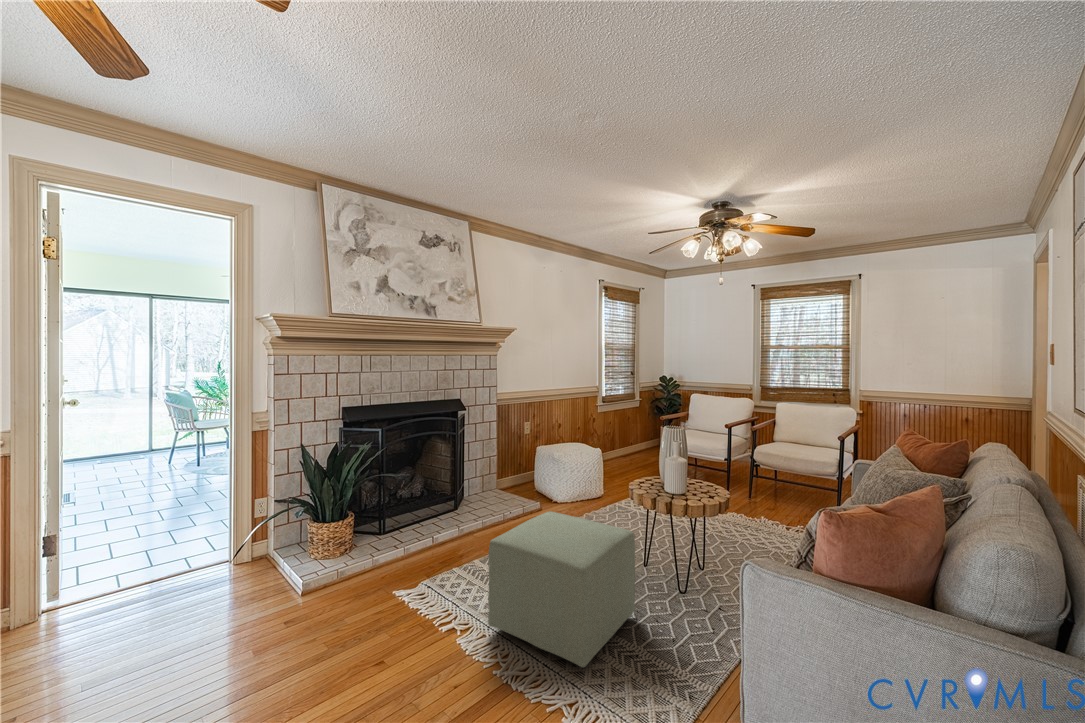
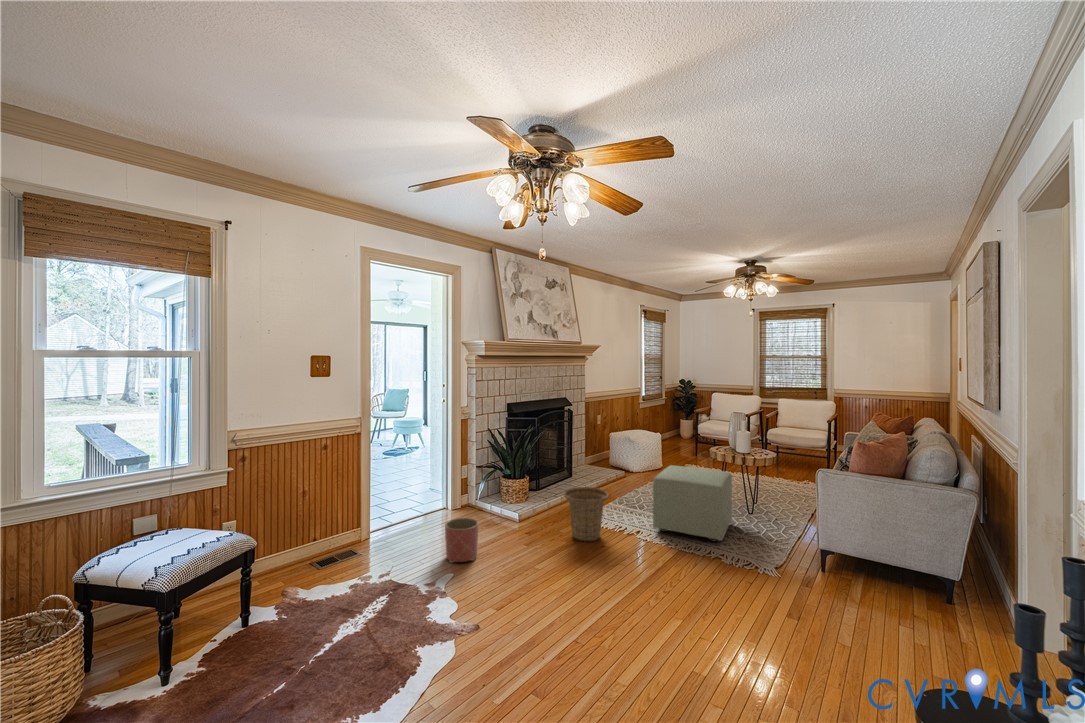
basket: none [328,548,411,651] -> present [564,487,609,542]
planter: none [70,605,150,696] -> present [445,518,478,563]

